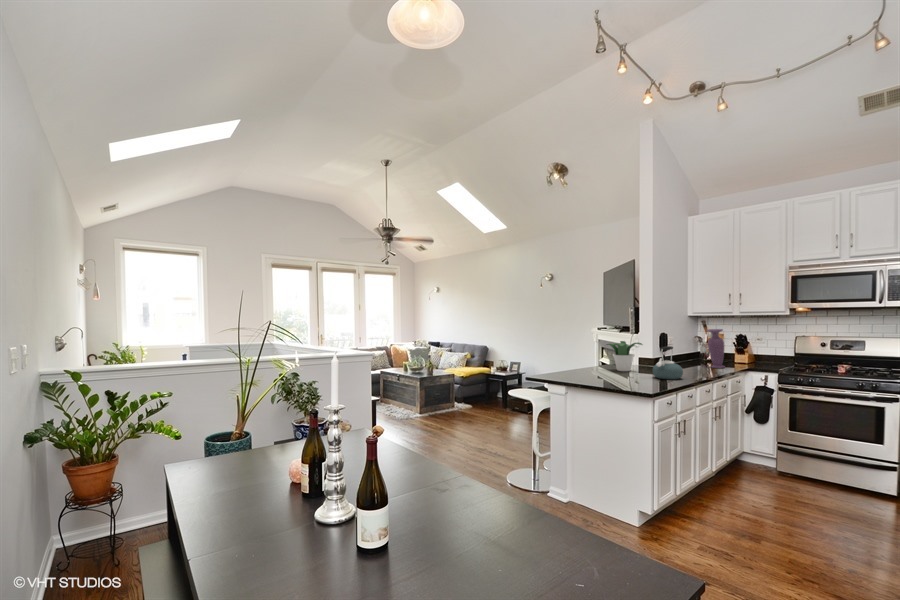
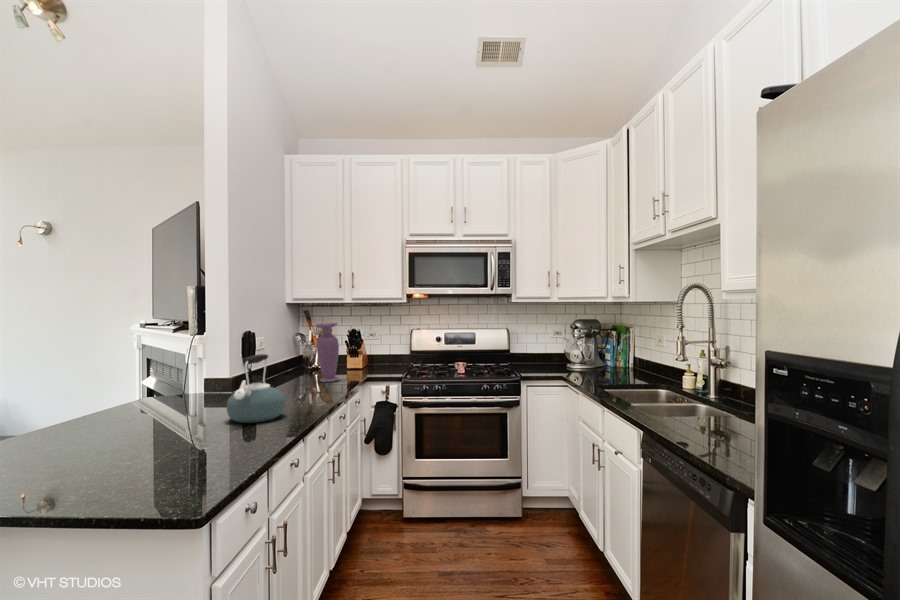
potted plant: present [607,341,642,371] -> none [129,350,211,413]

